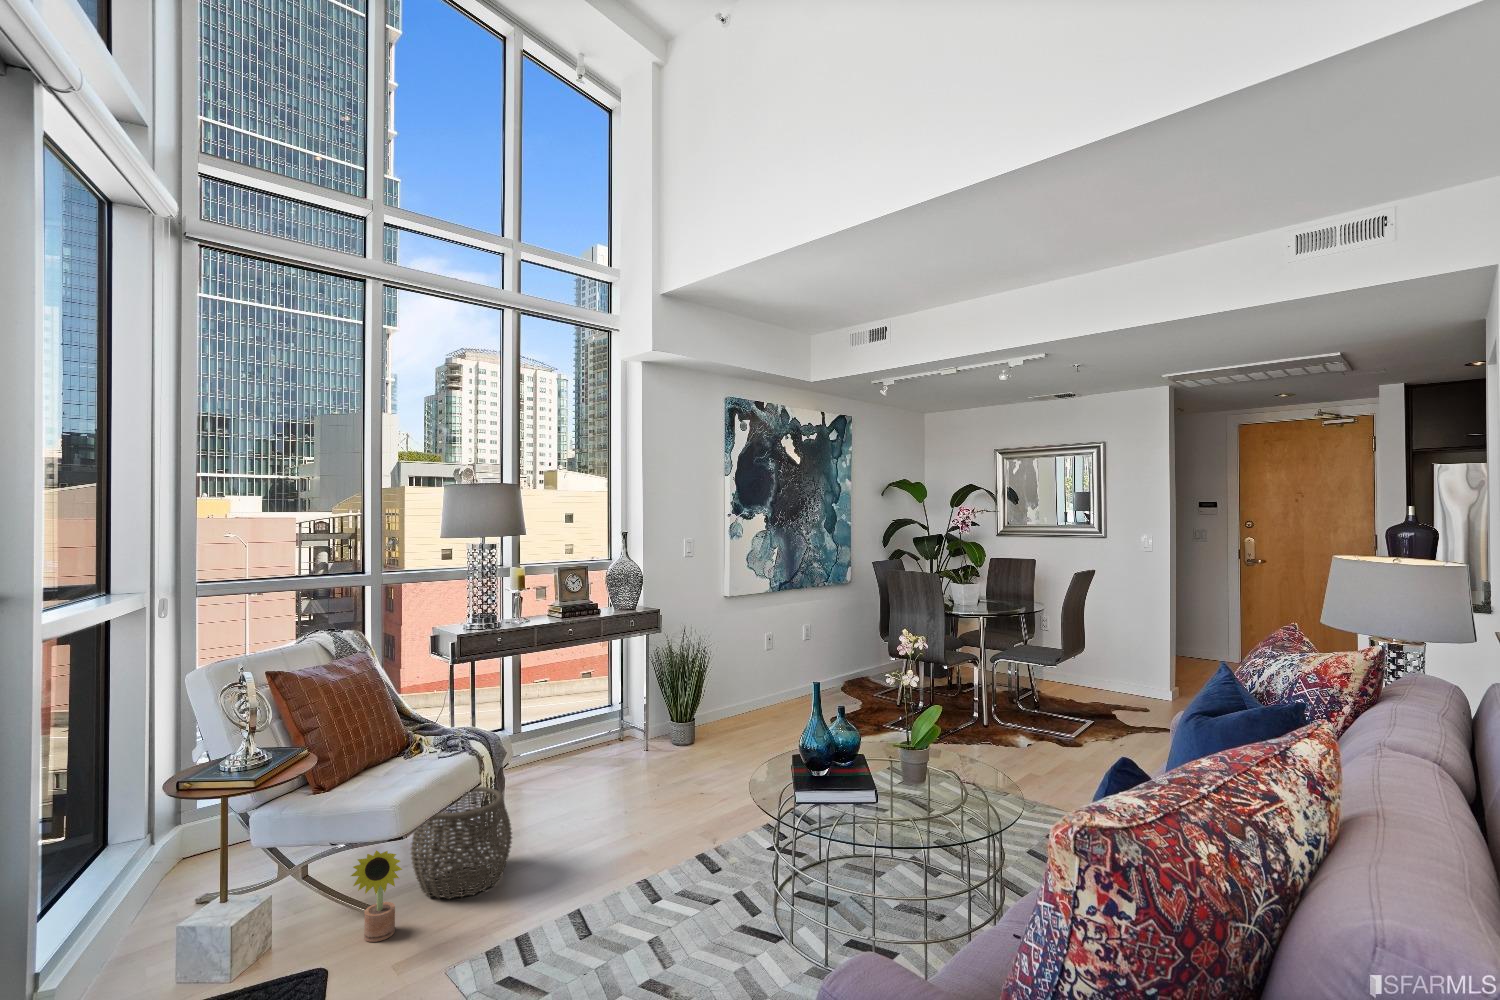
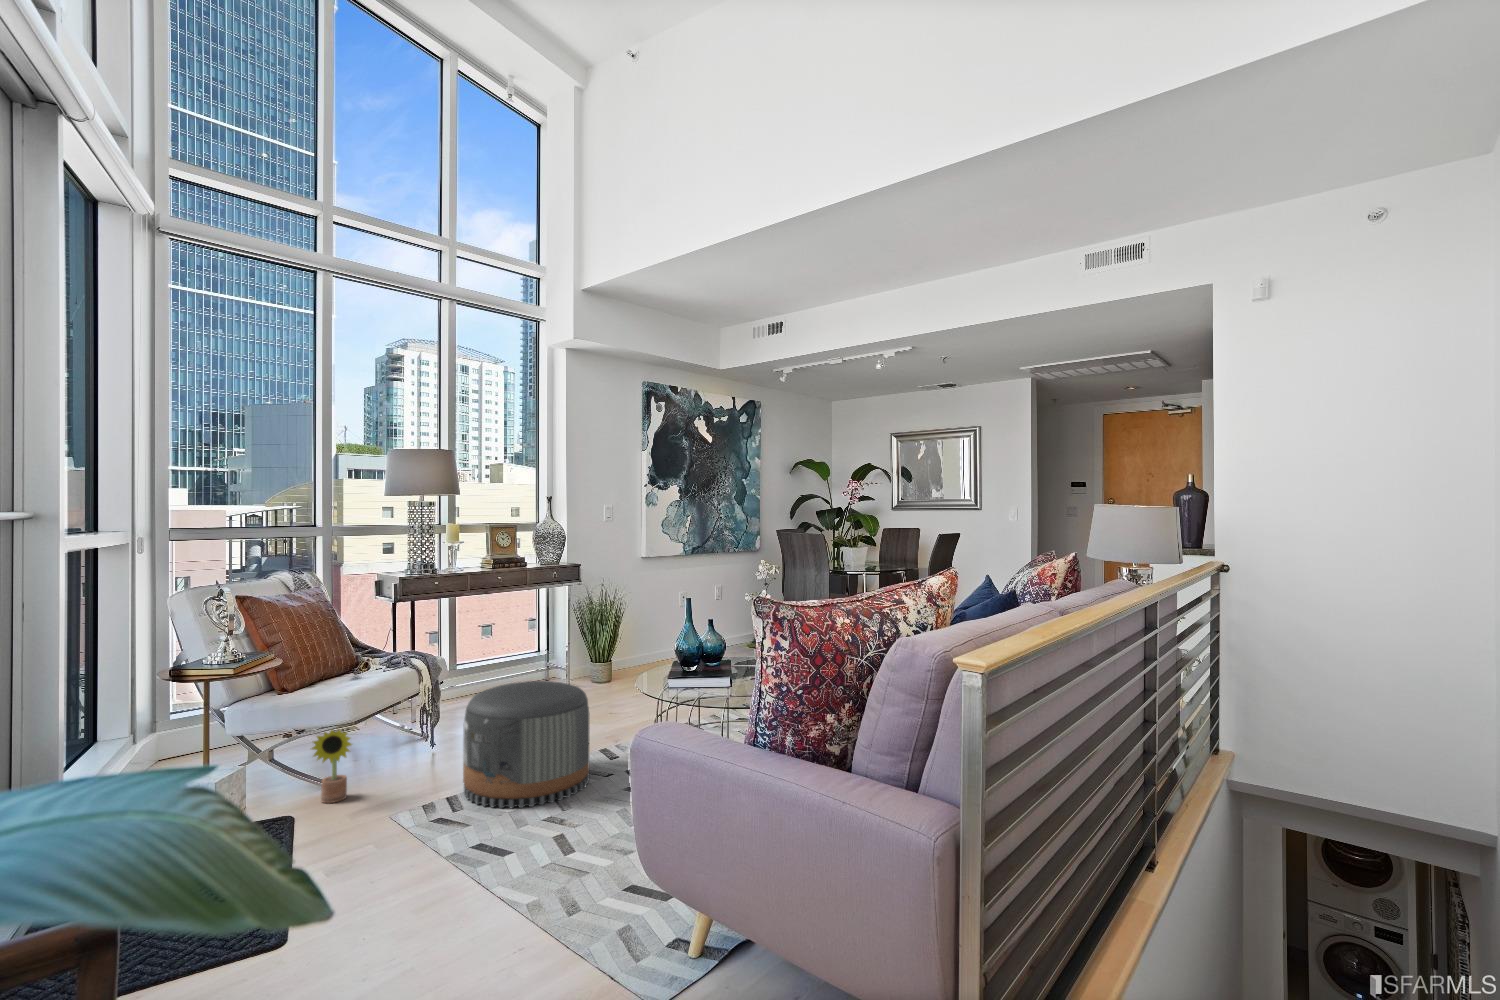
pouf: none [537,780,692,963] -> present [463,681,590,808]
woven basket: present [410,787,512,899] -> none [359,694,445,778]

